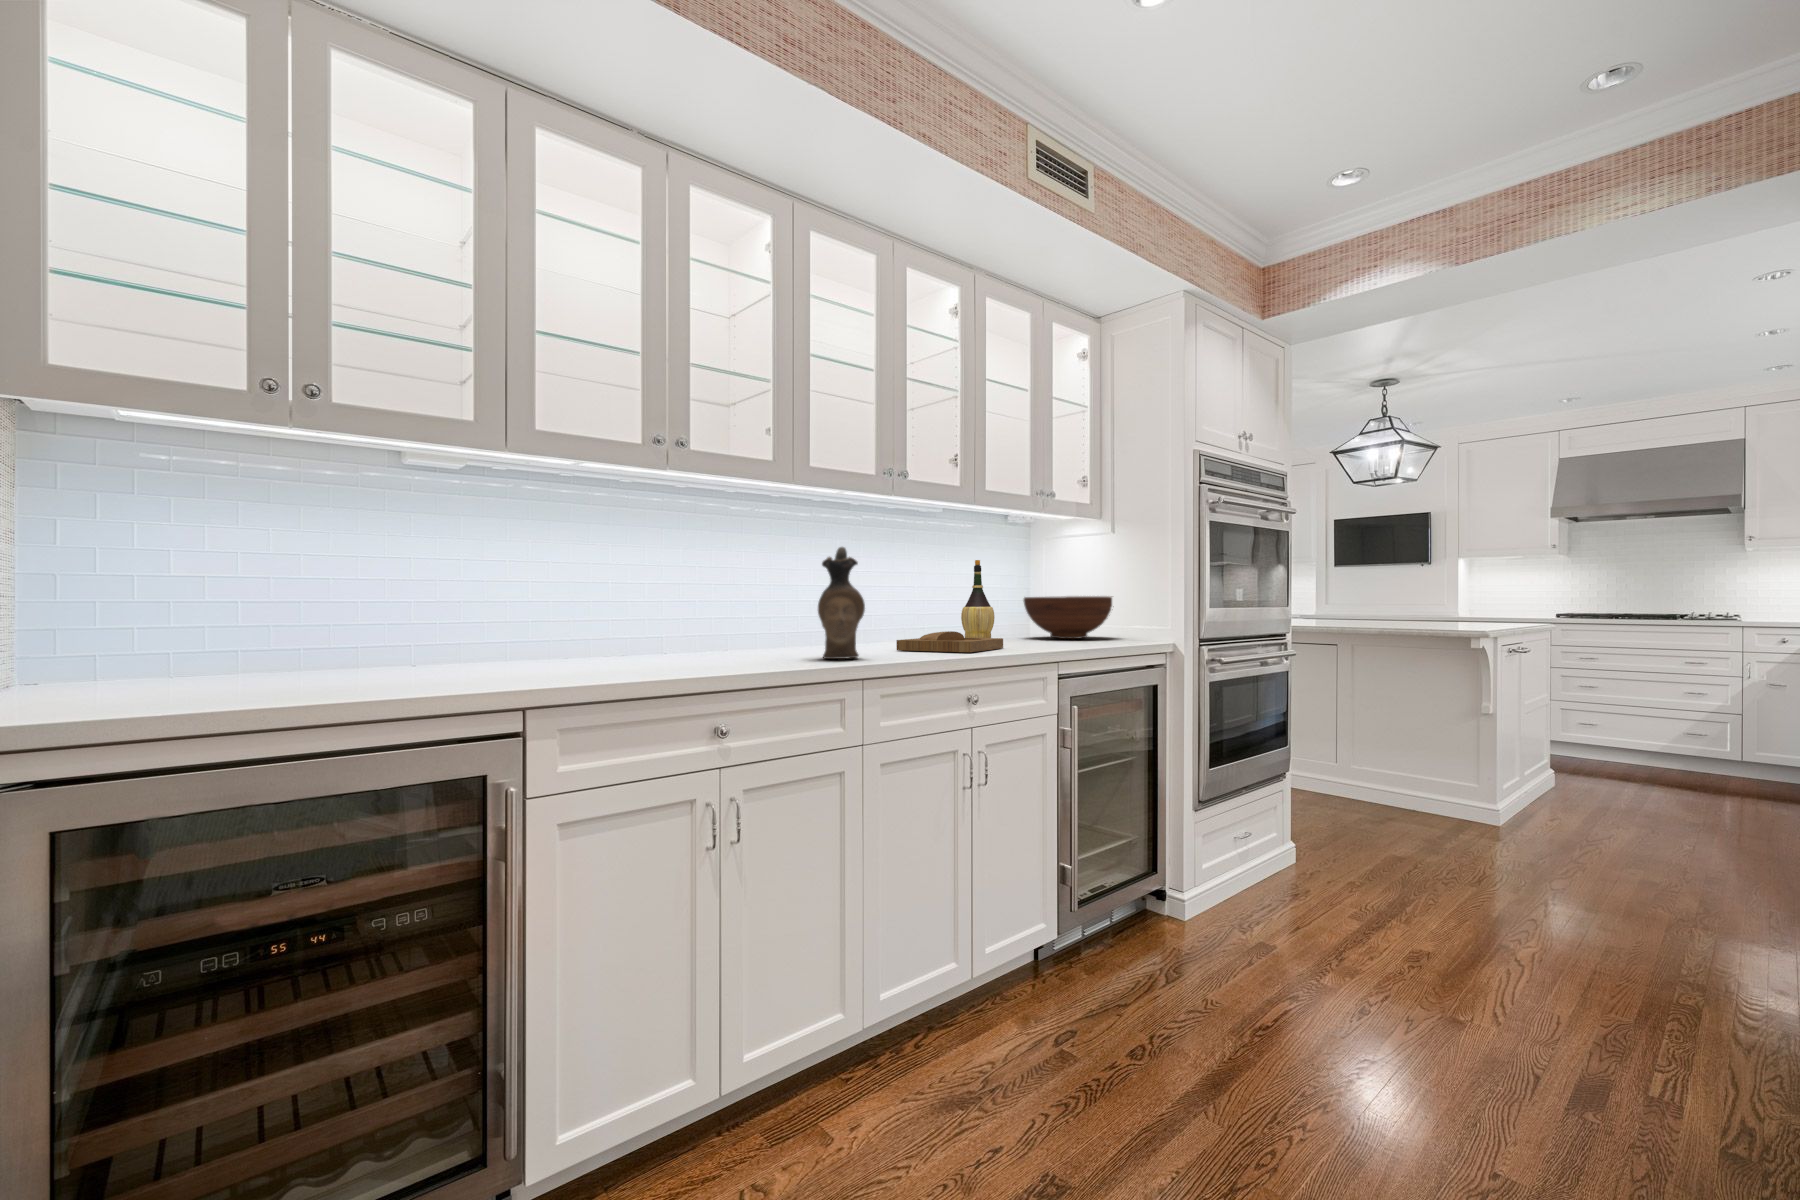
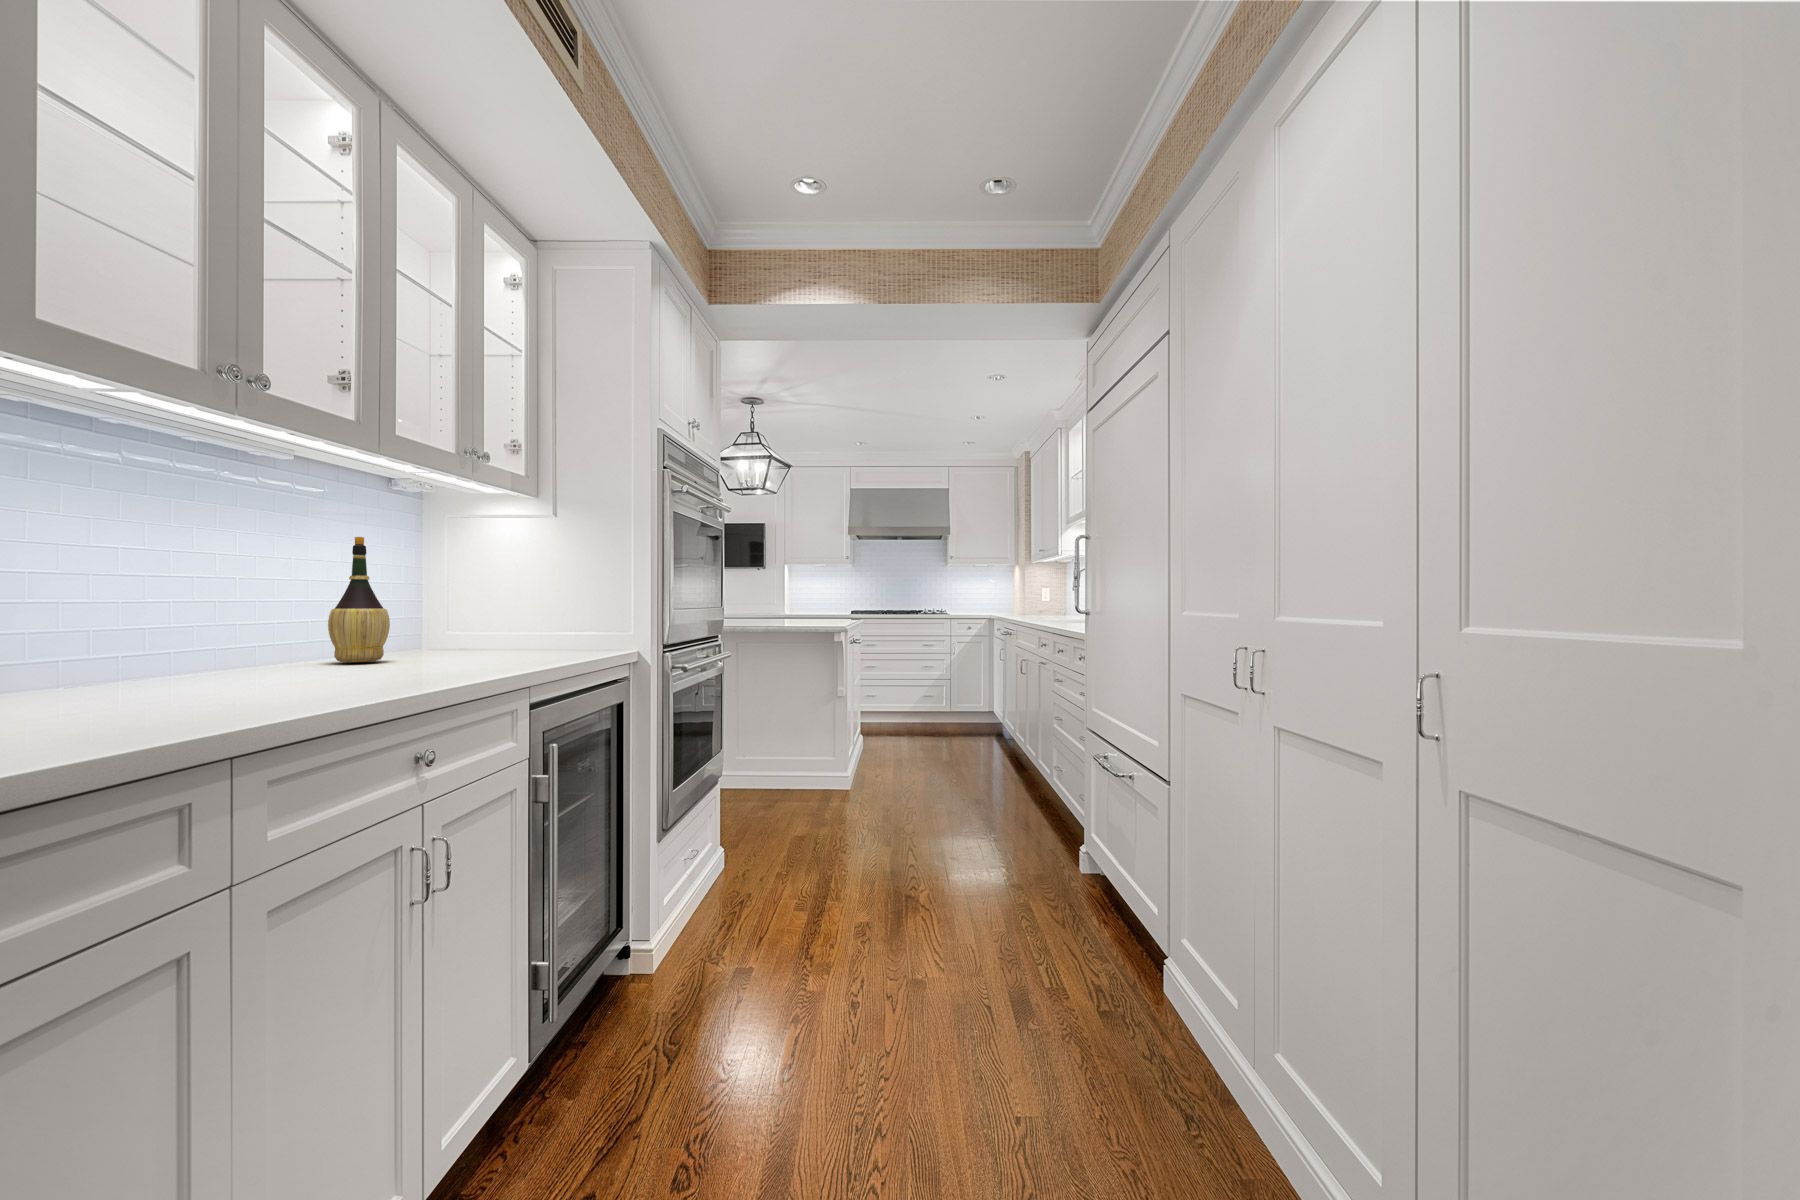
ceramic pitcher: present [818,547,865,659] -> none [77,493,210,722]
fruit bowl: present [1024,596,1112,639] -> none [420,594,555,650]
tray: present [897,631,1003,652] -> none [235,650,434,688]

